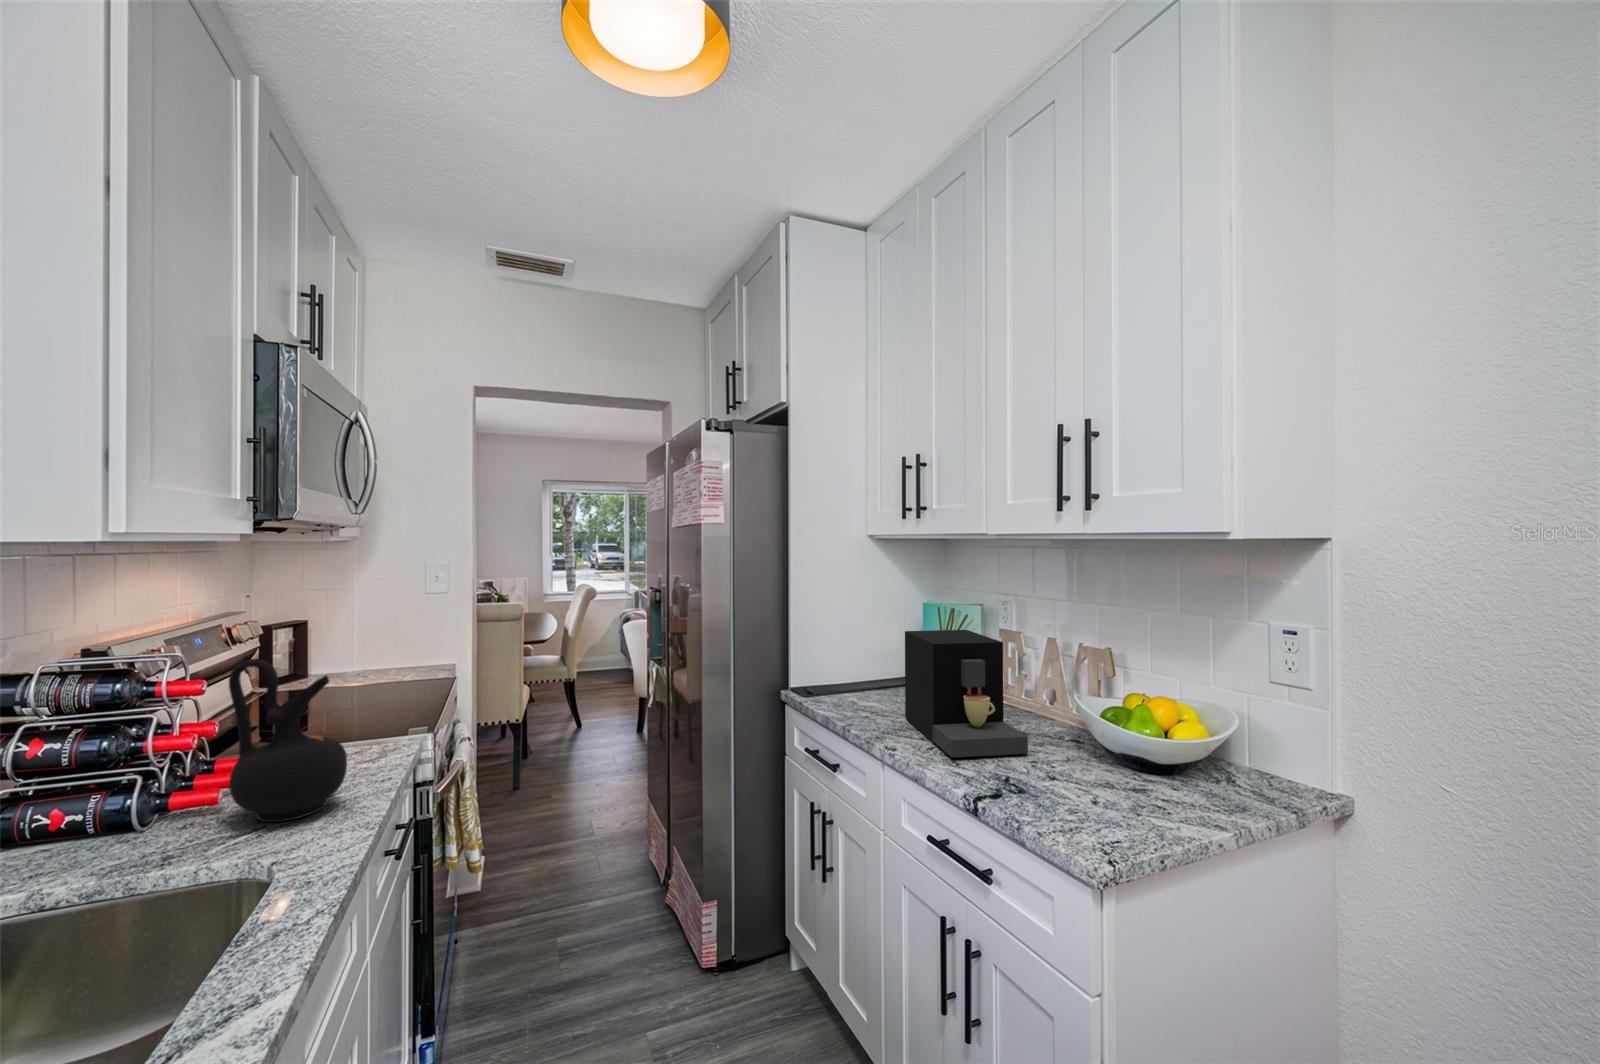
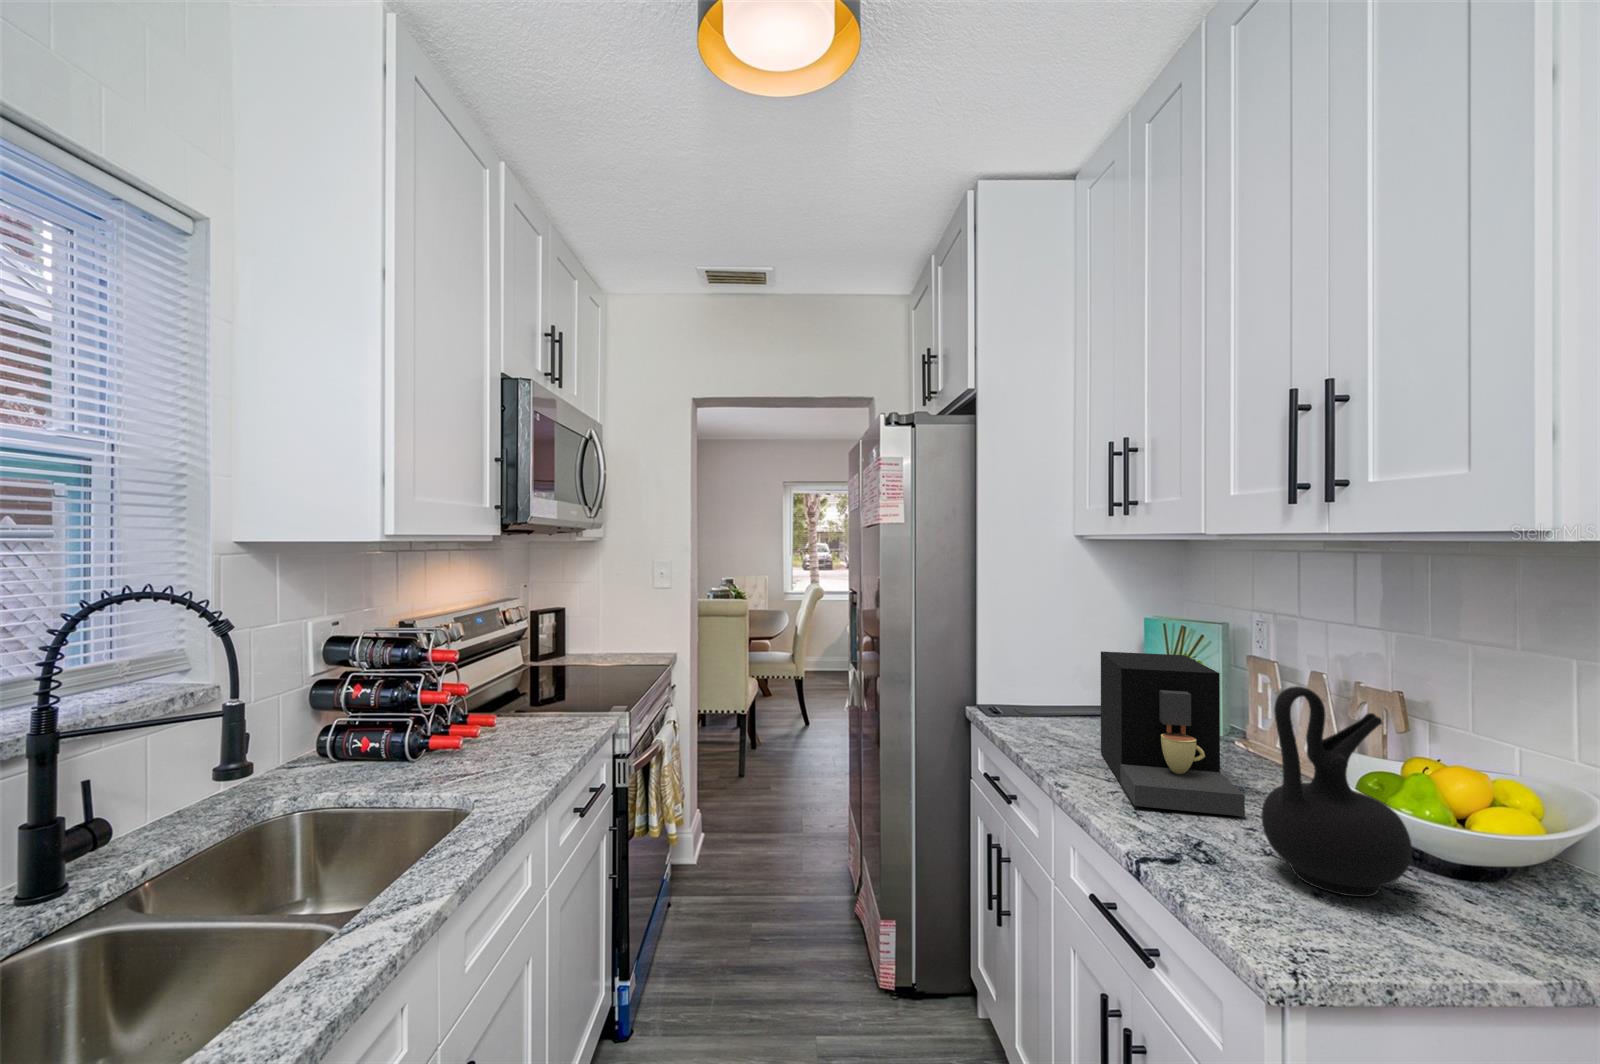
ceramic jug: present [229,659,347,822] -> present [1261,686,1412,897]

